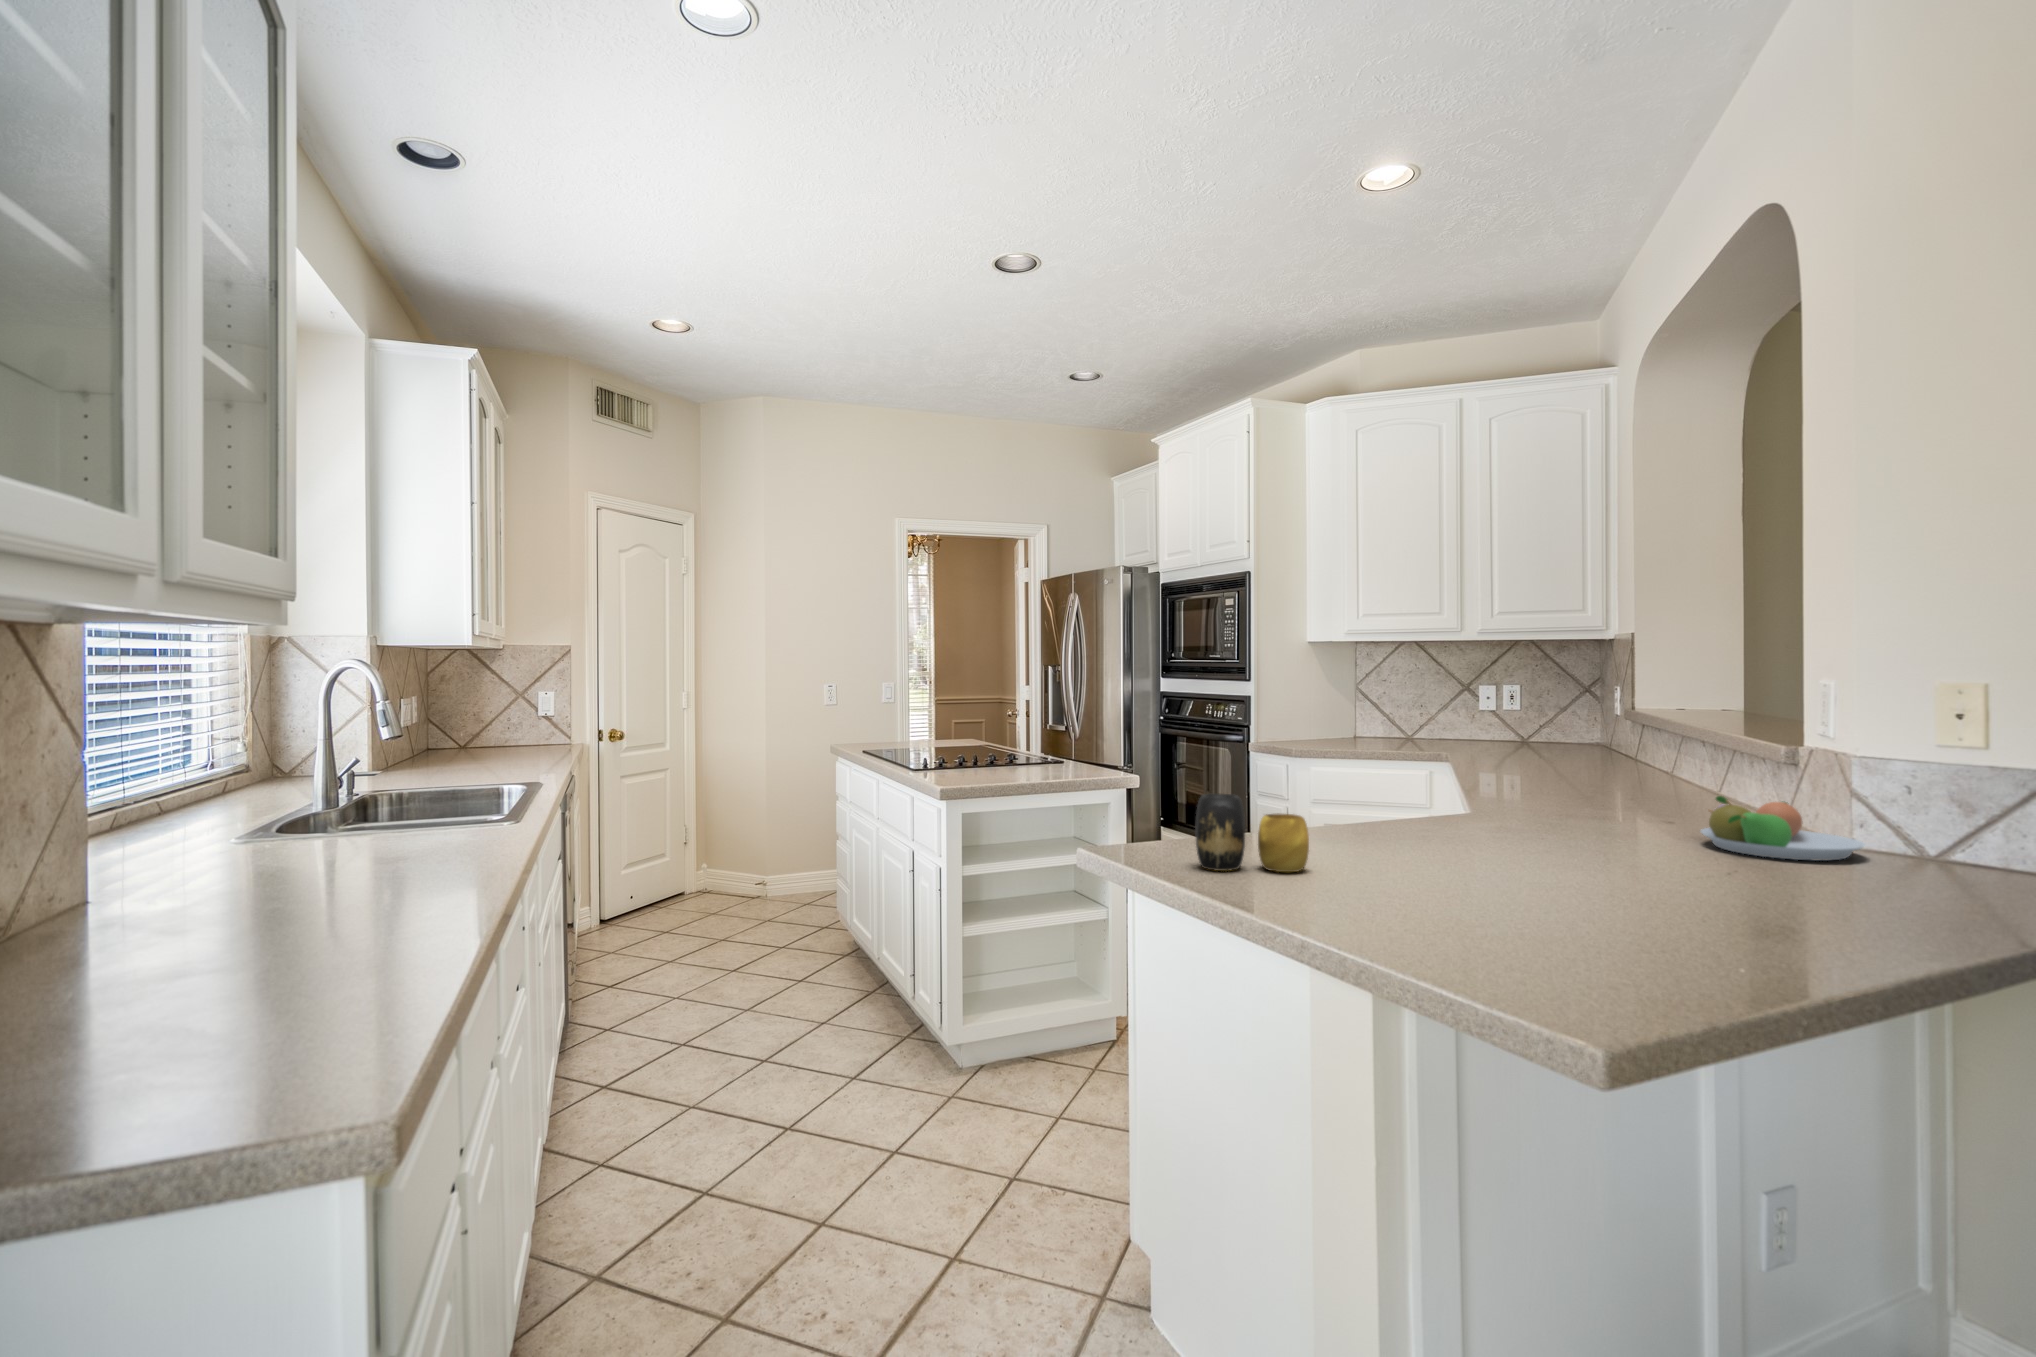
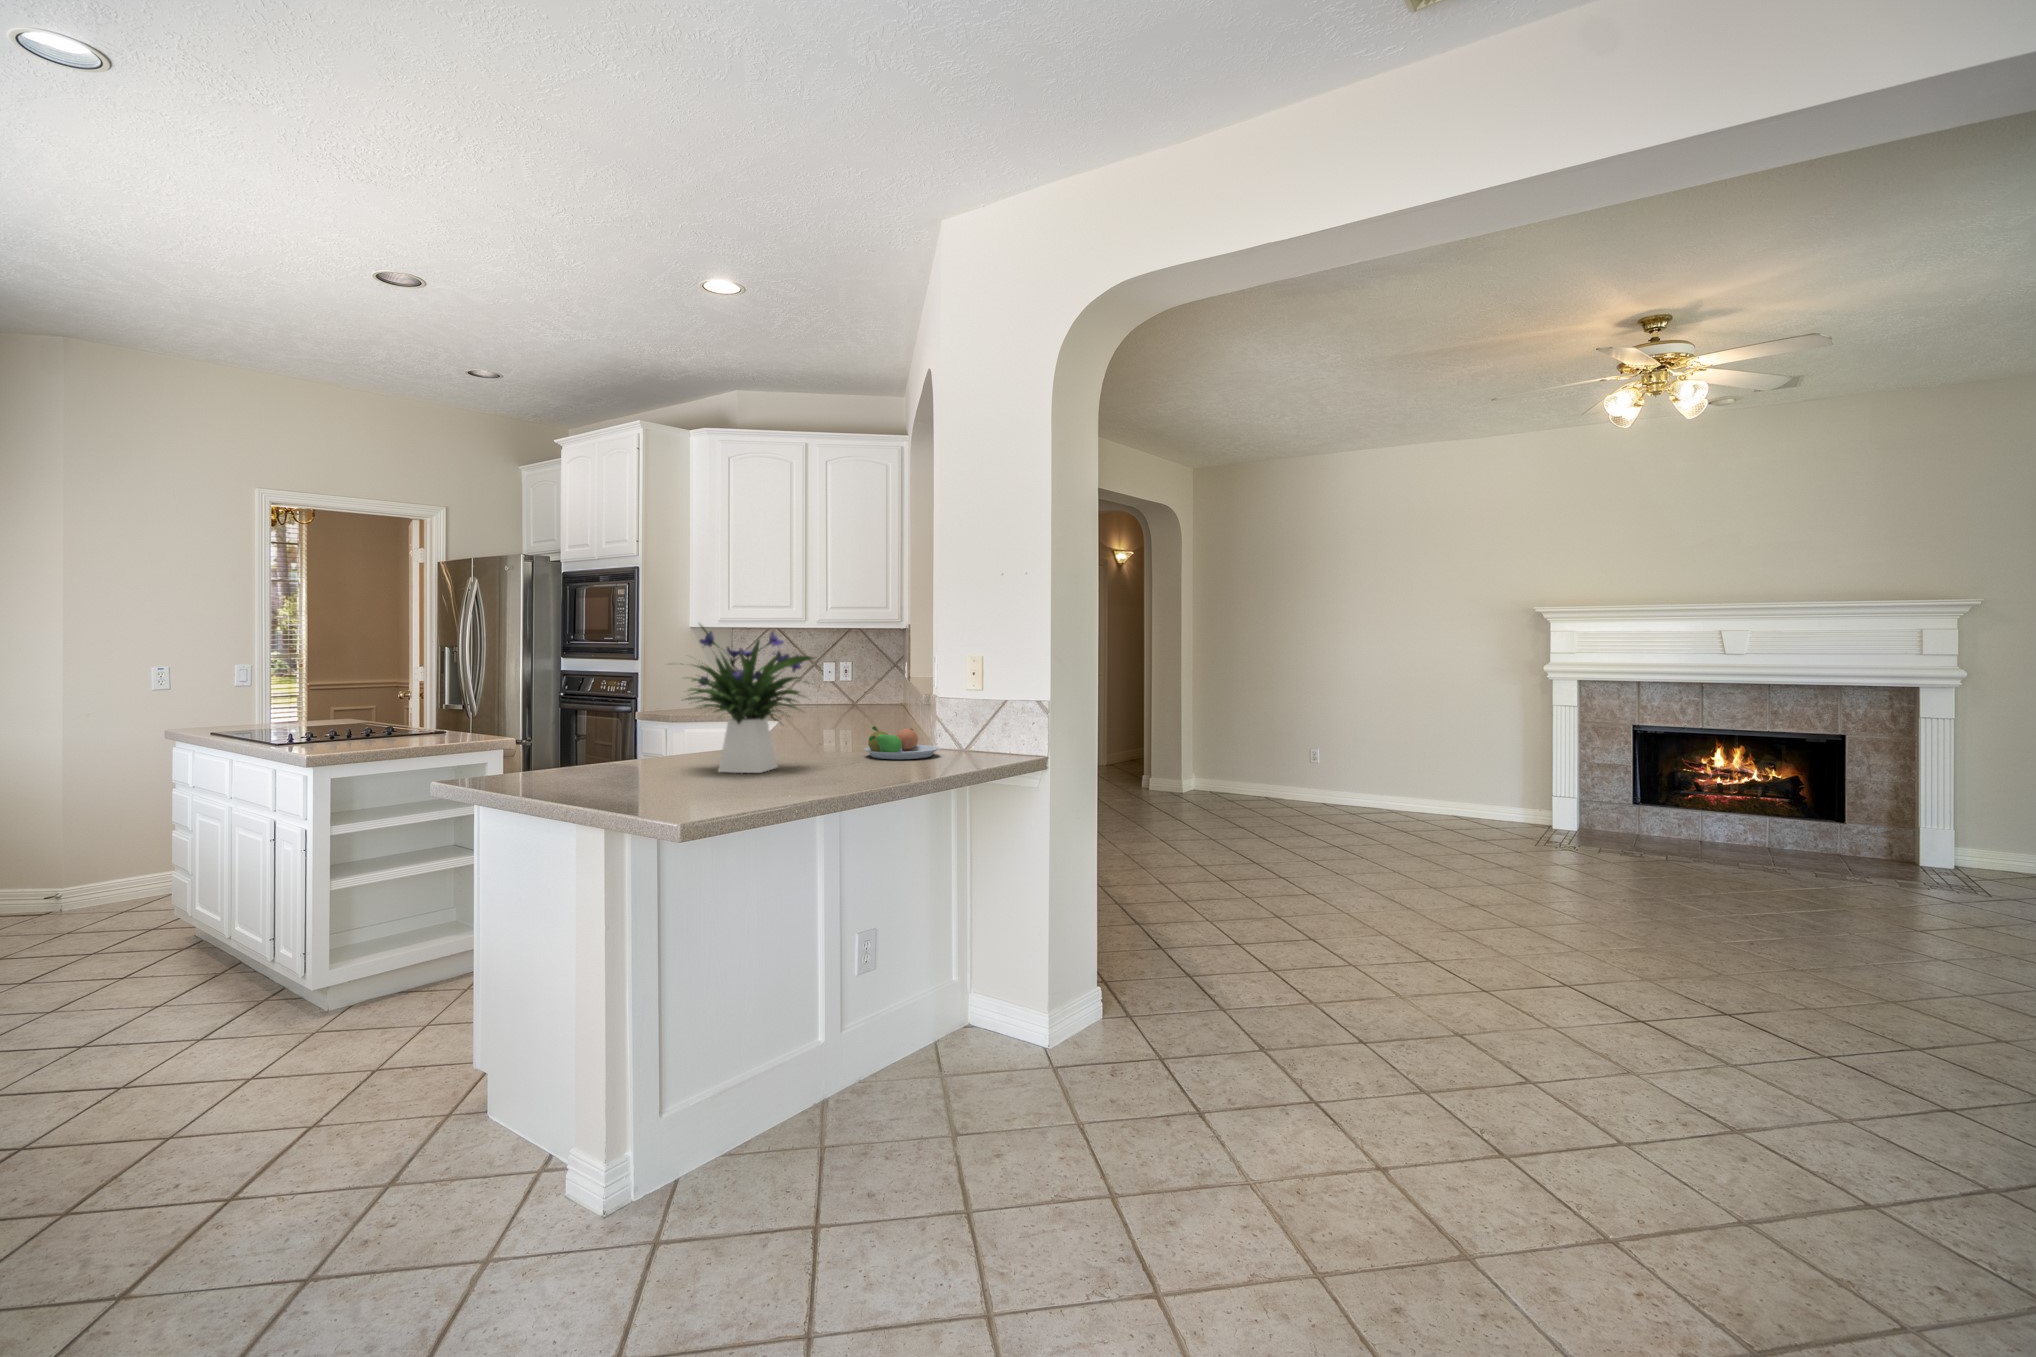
flower arrangement: none [1404,624,1663,873] -> present [686,625,813,773]
vase: present [1195,794,1309,872] -> none [517,736,599,787]

